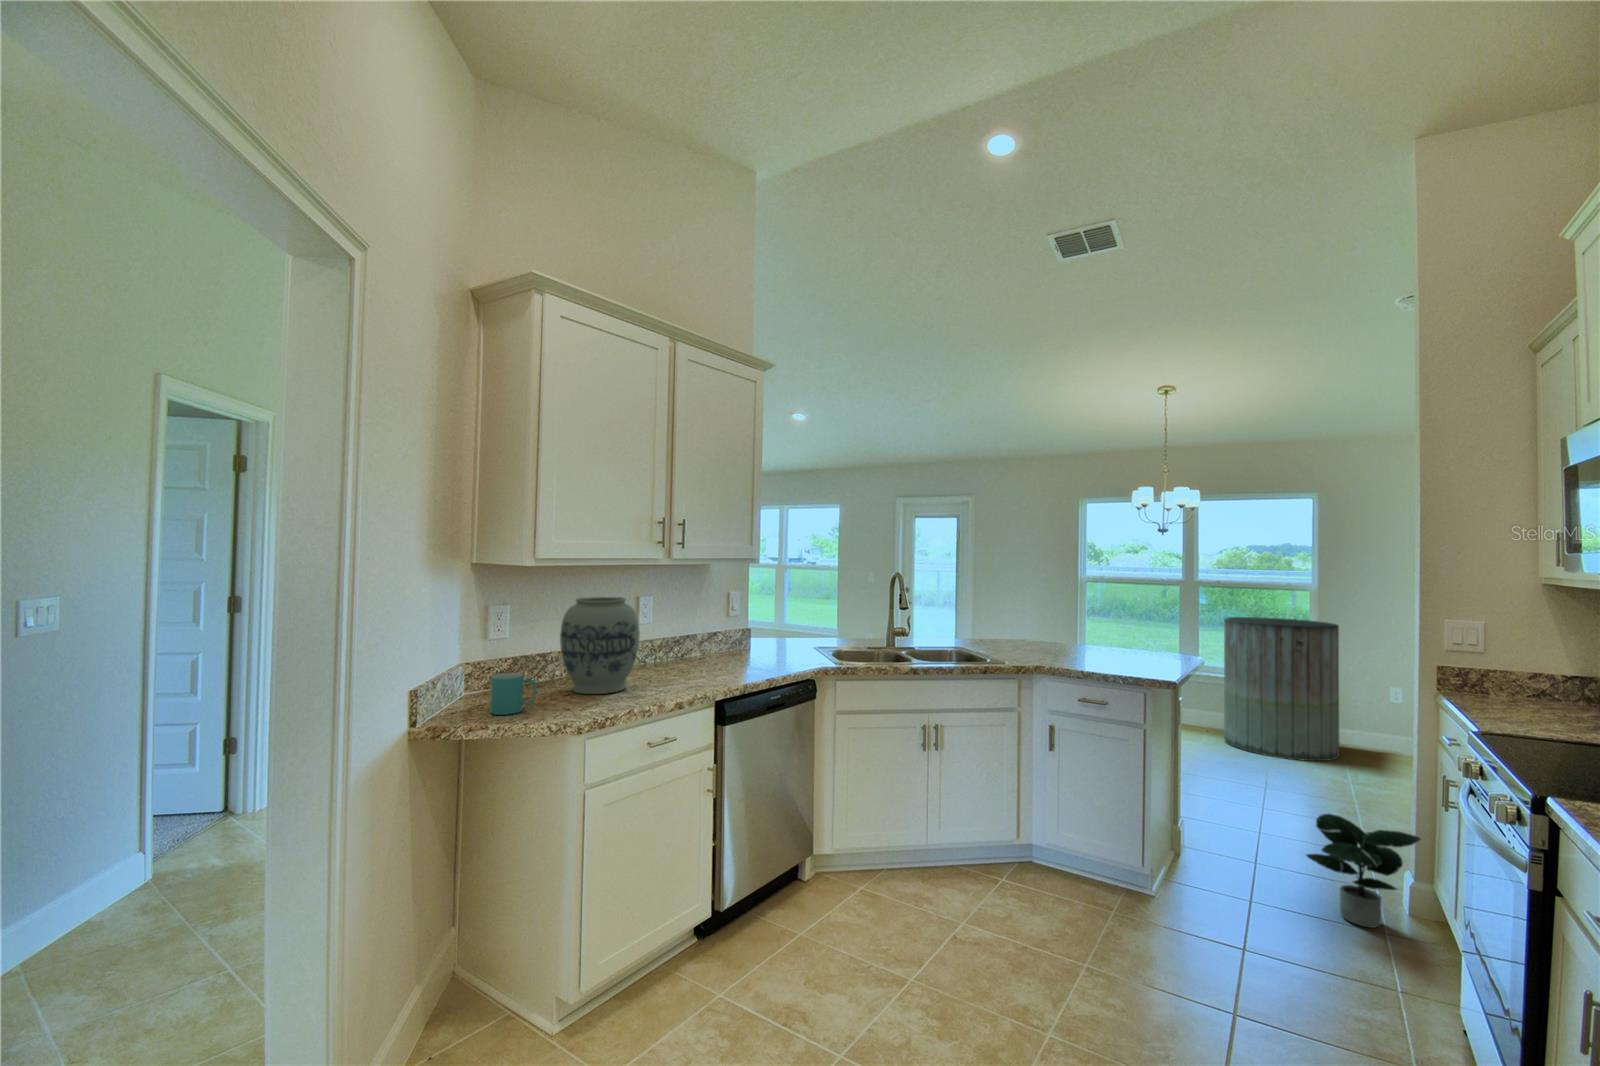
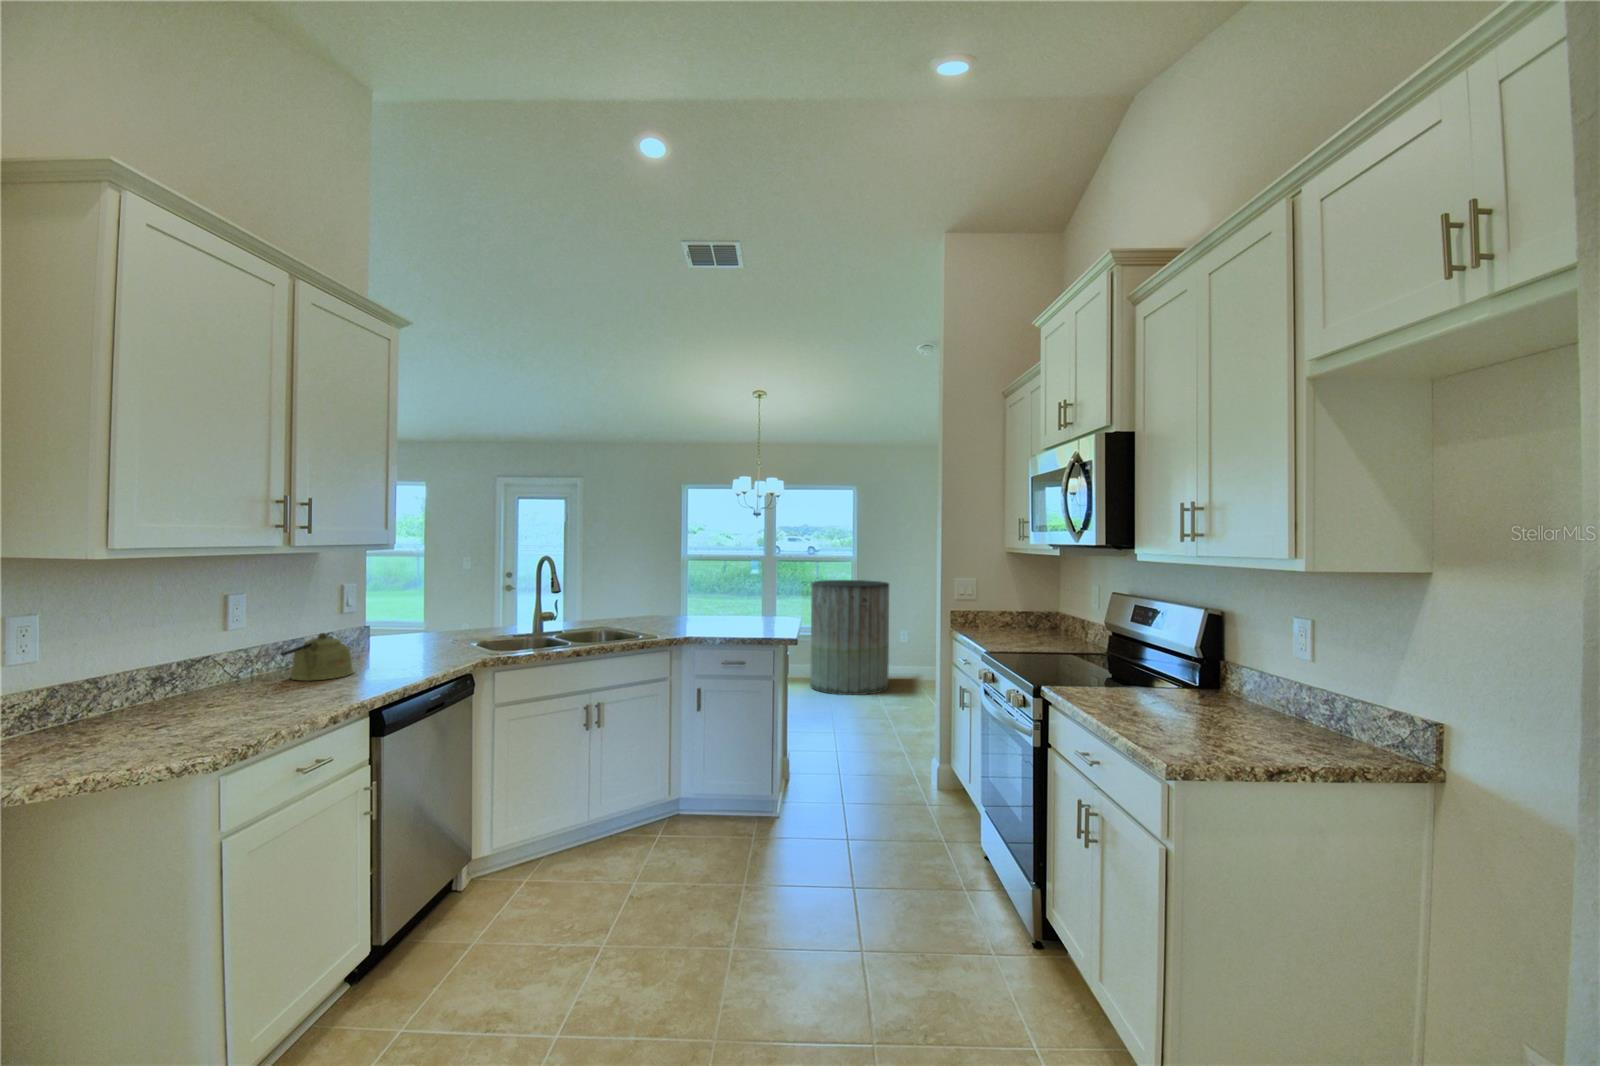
vase: present [560,597,640,694] -> none [137,599,260,724]
kettle: none [671,632,724,671] -> present [281,633,354,681]
mug: present [490,673,537,715] -> none [55,707,131,765]
potted plant: present [1307,814,1421,928] -> none [881,728,948,805]

